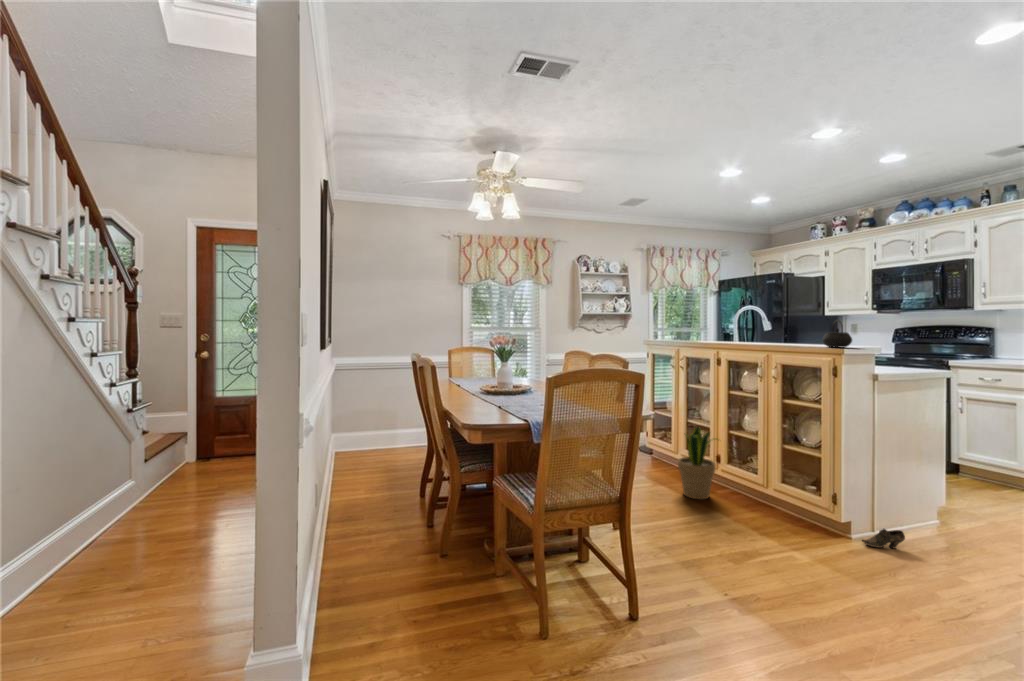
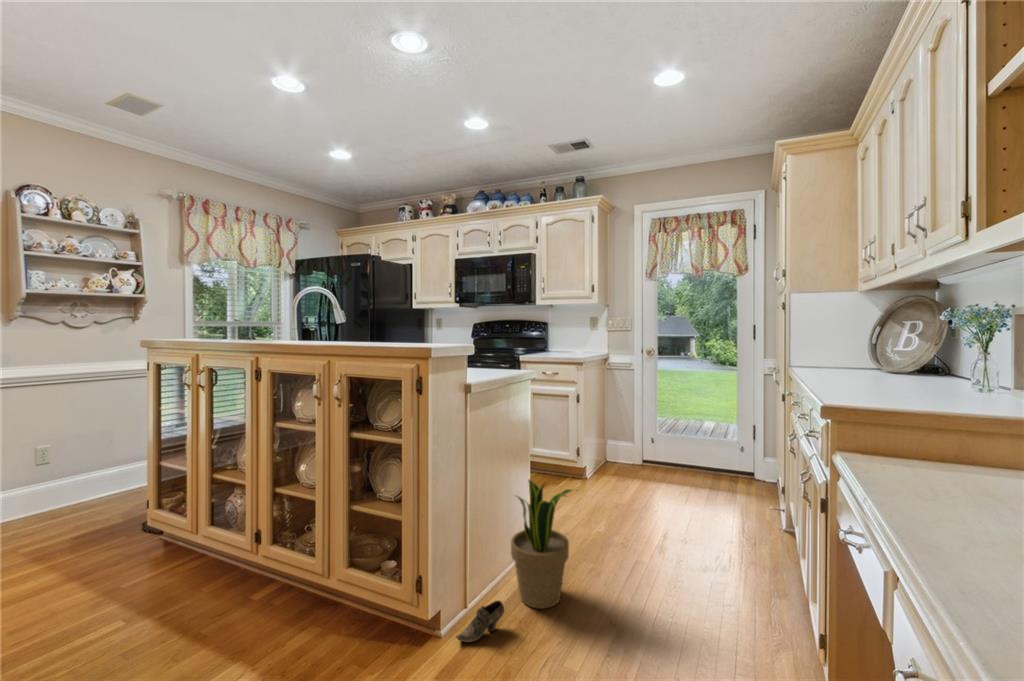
kettle: present [823,320,852,348] -> none [404,306,440,345]
potted plant: present [678,427,715,499] -> present [511,480,572,609]

